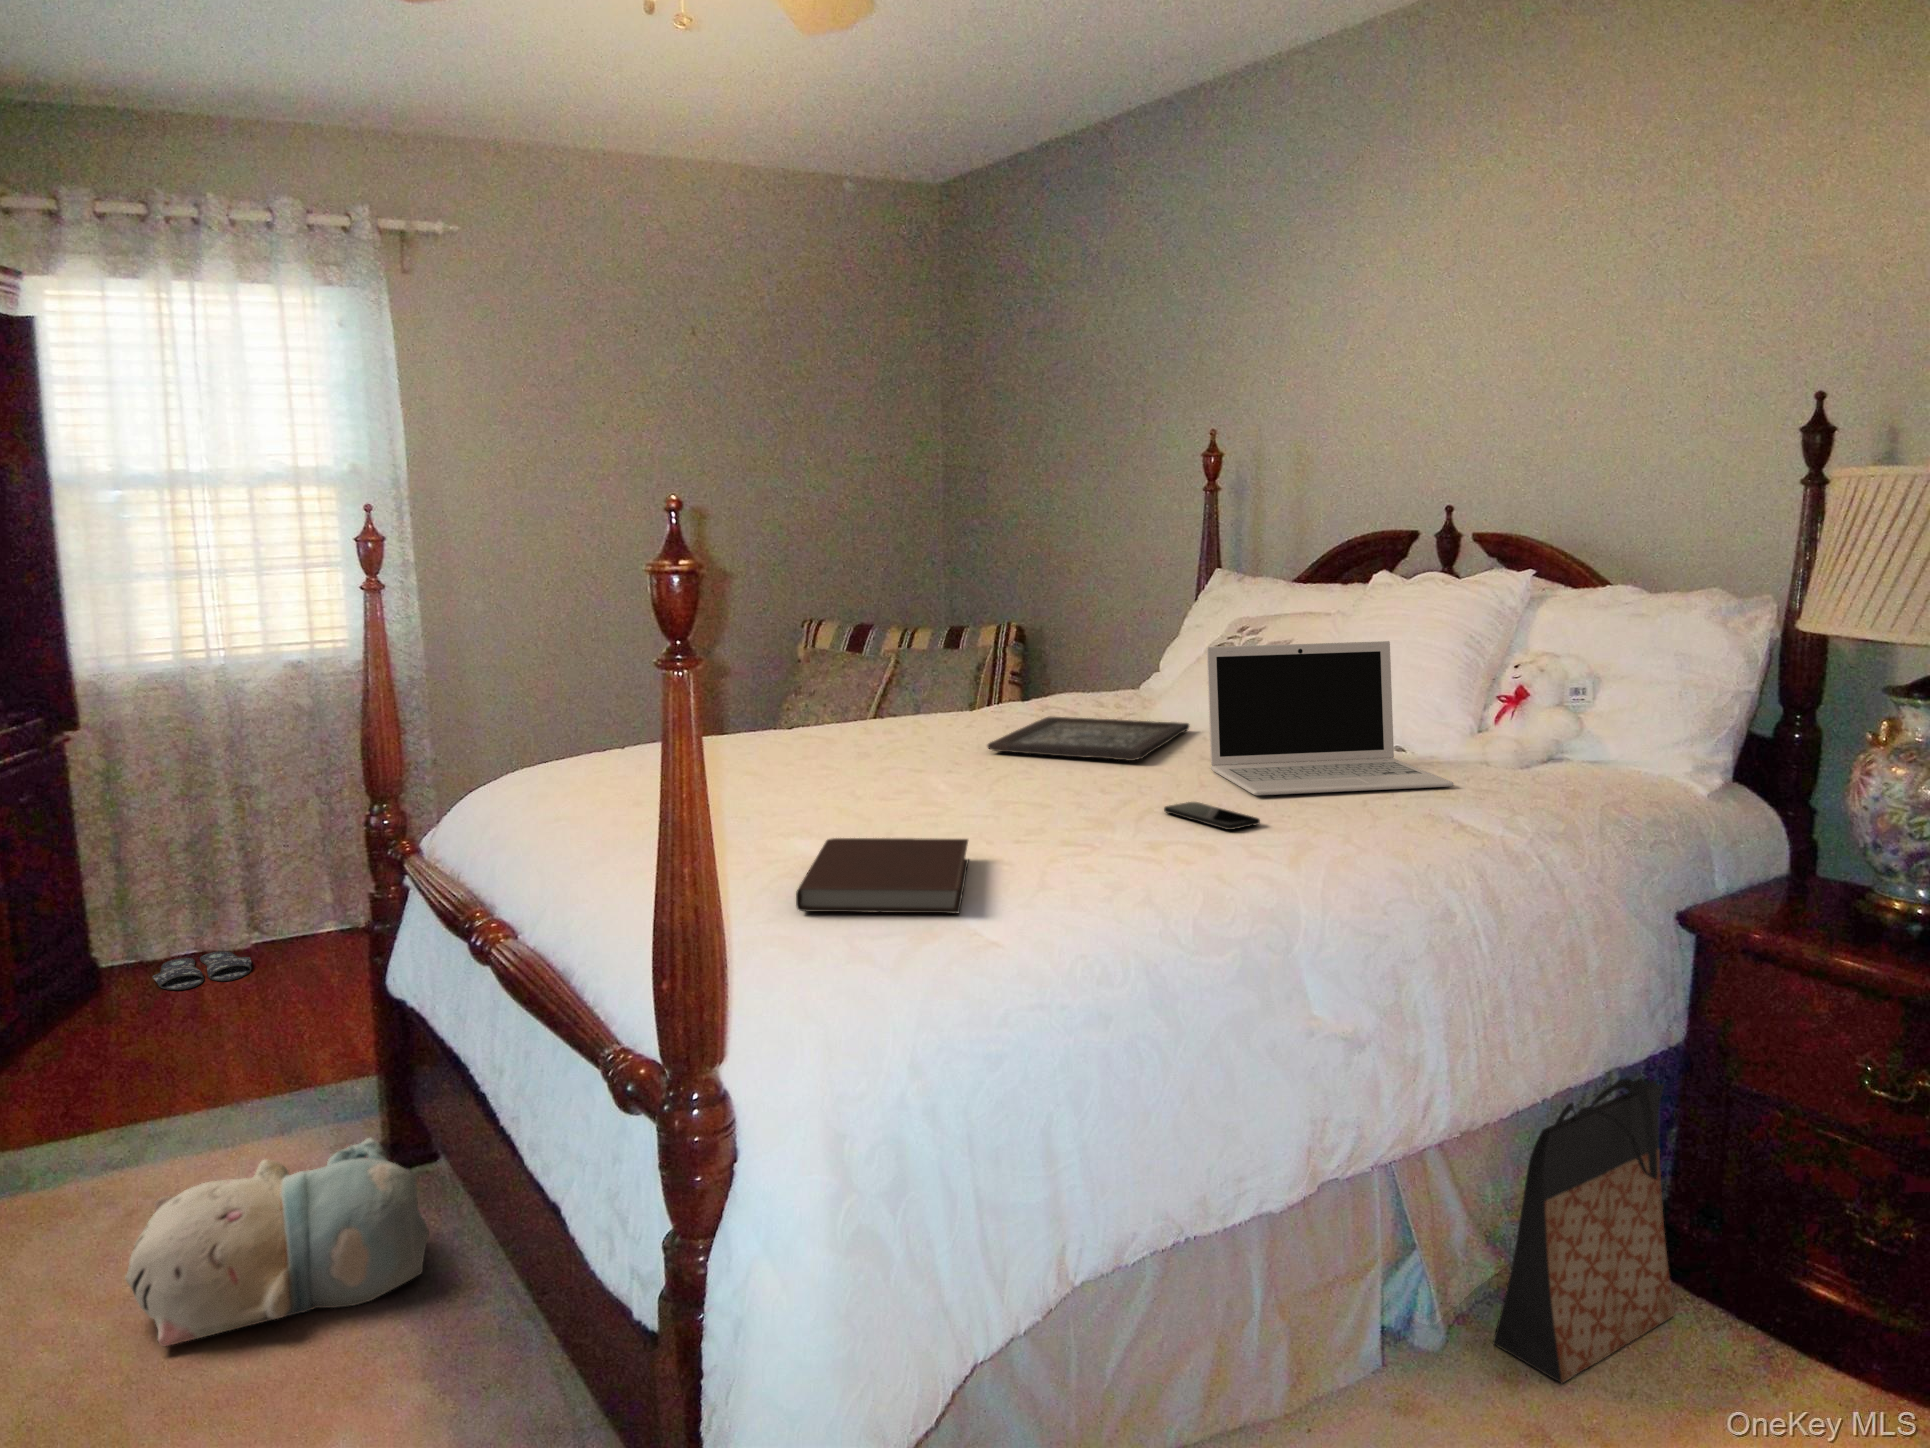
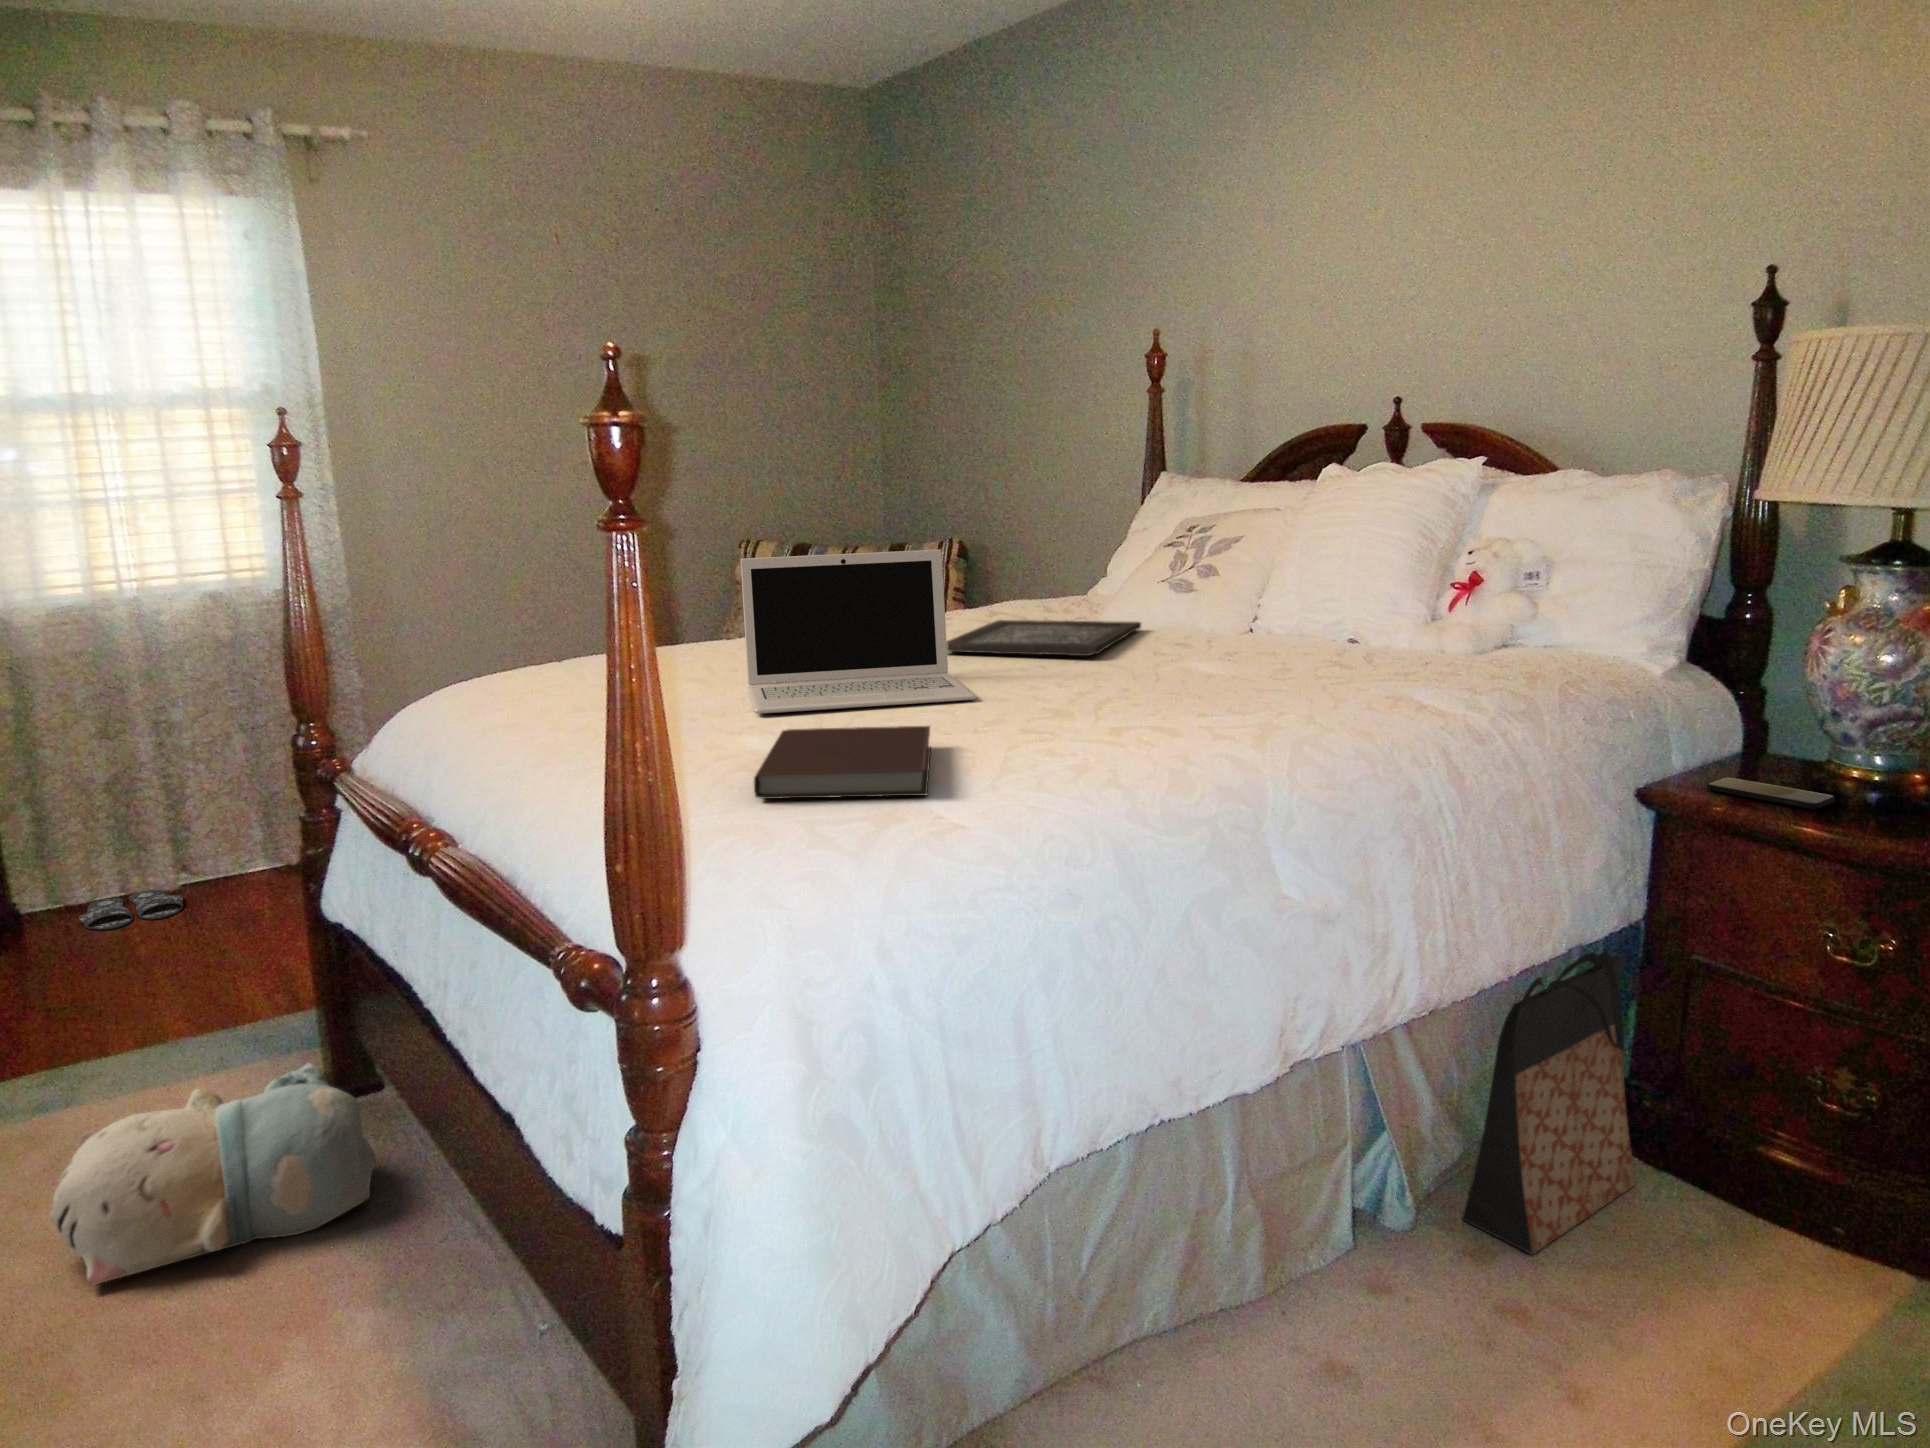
laptop: present [1207,641,1454,795] -> present [741,550,976,714]
smartphone: present [1164,802,1260,830] -> present [1707,777,1835,809]

